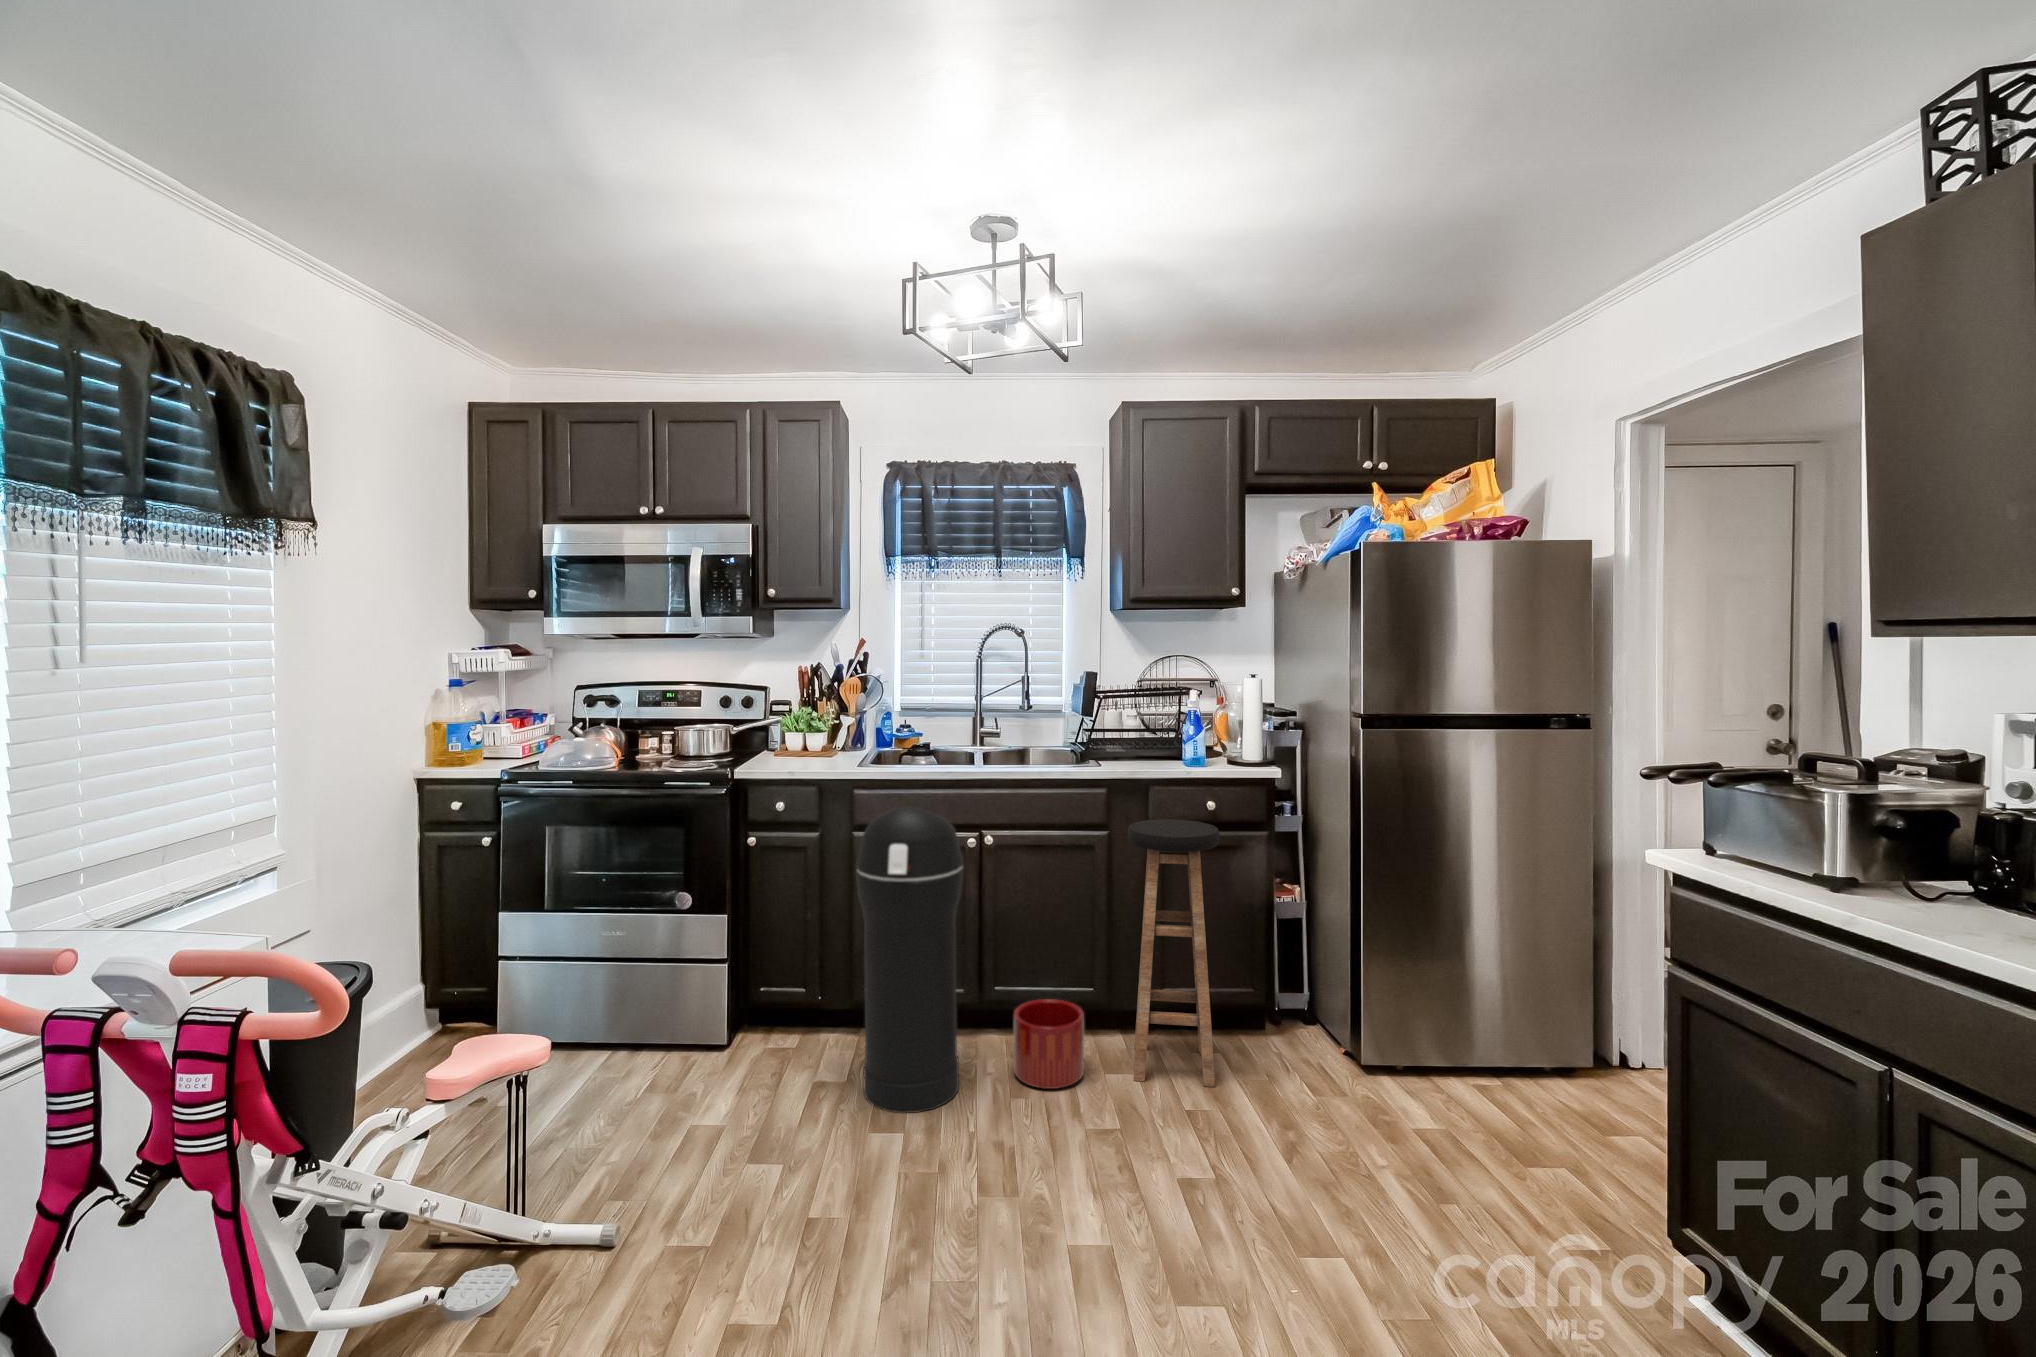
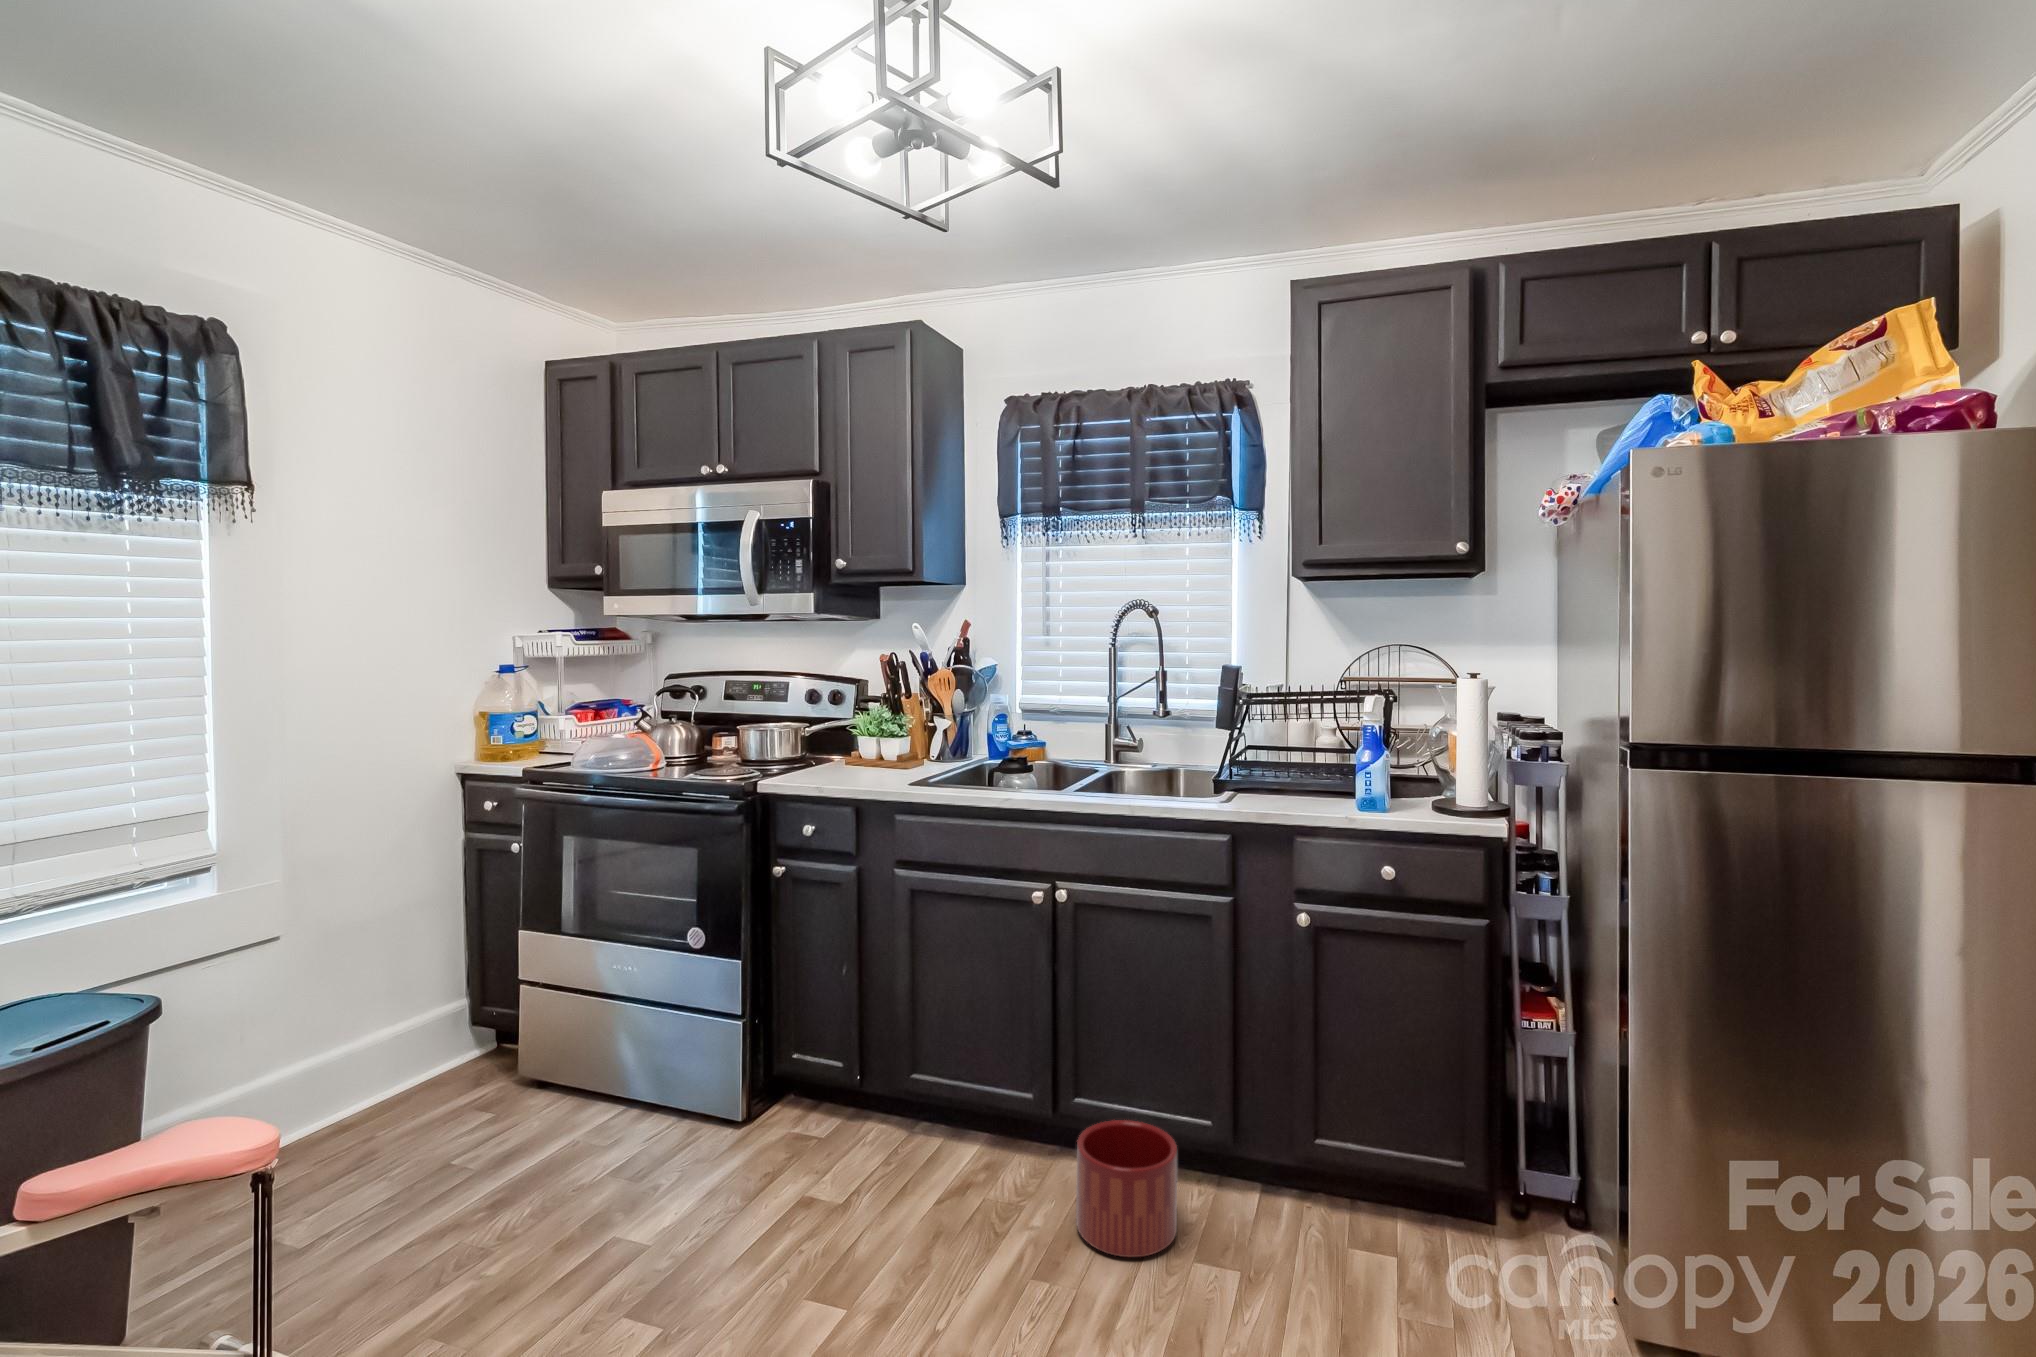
trash can: present [856,807,964,1113] -> none [863,837,1008,1254]
bar stool: present [1128,819,1220,1087] -> none [1245,881,1393,1306]

